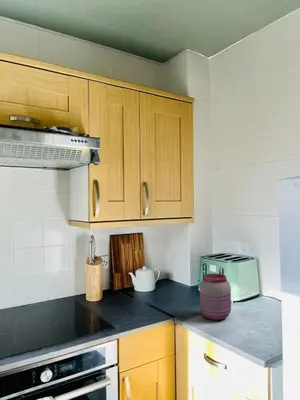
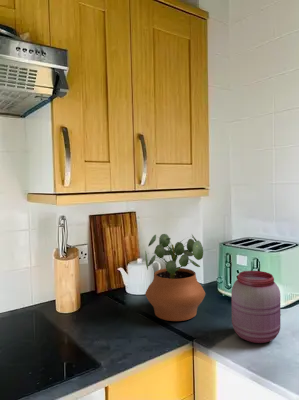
potted plant: none [146,249,186,307] -> present [145,234,205,321]

